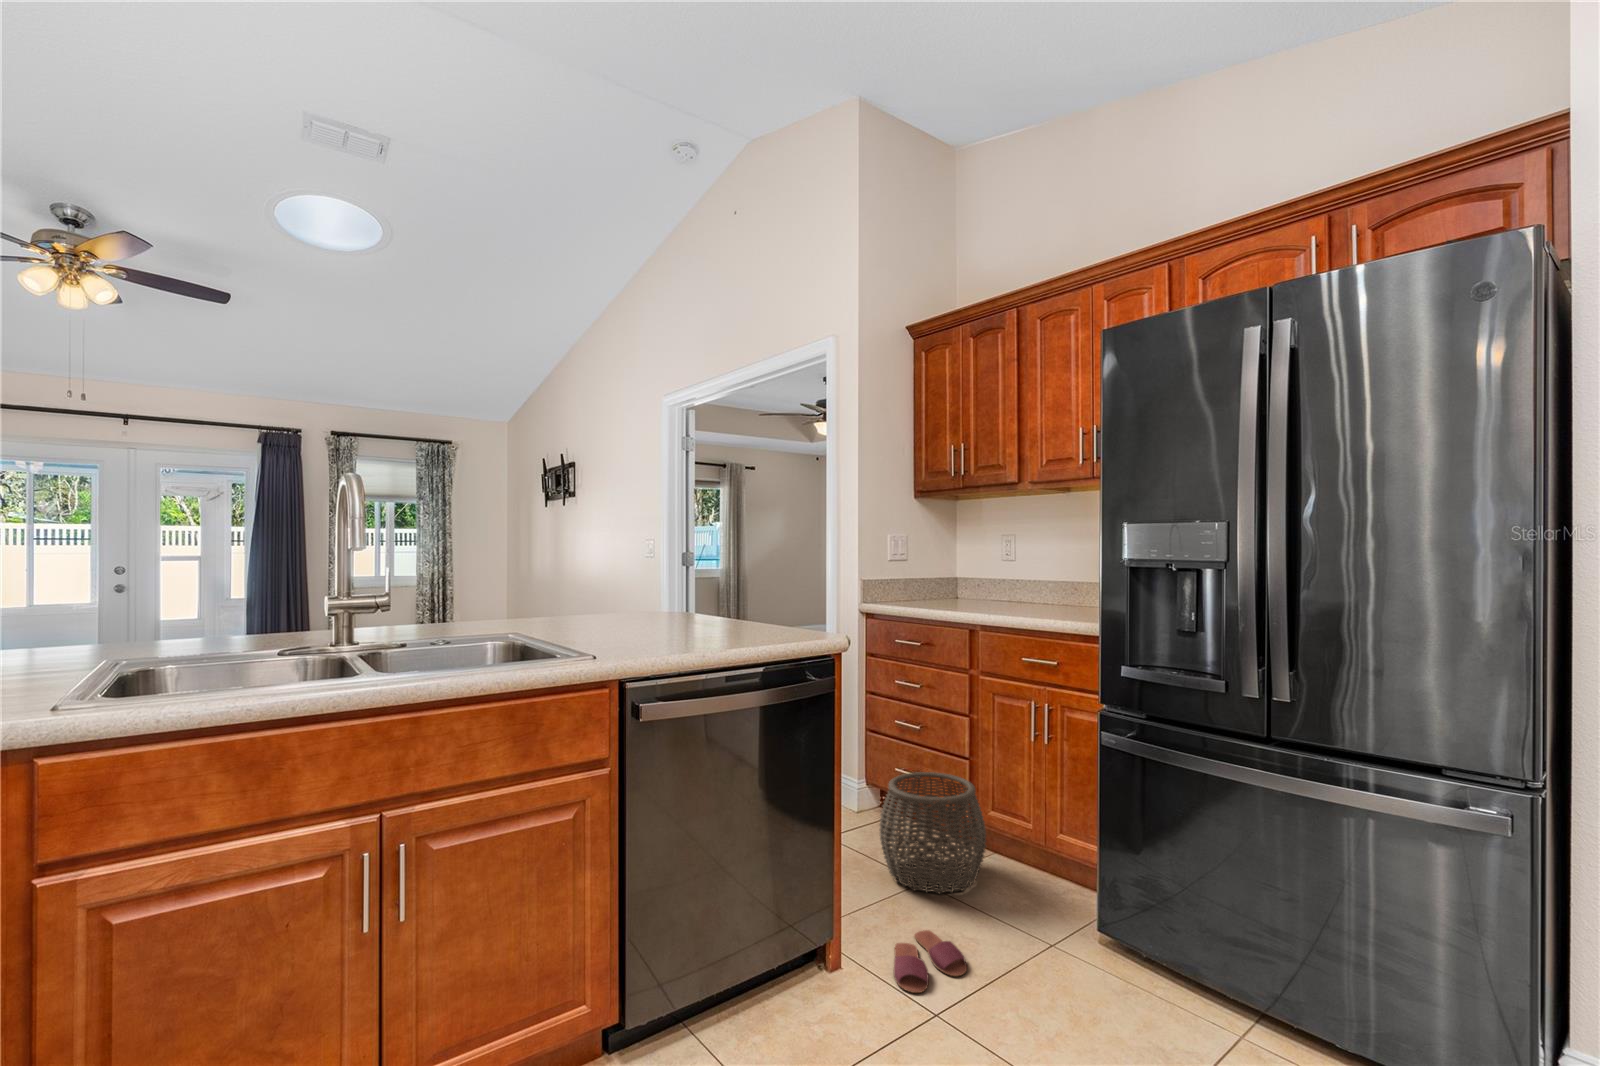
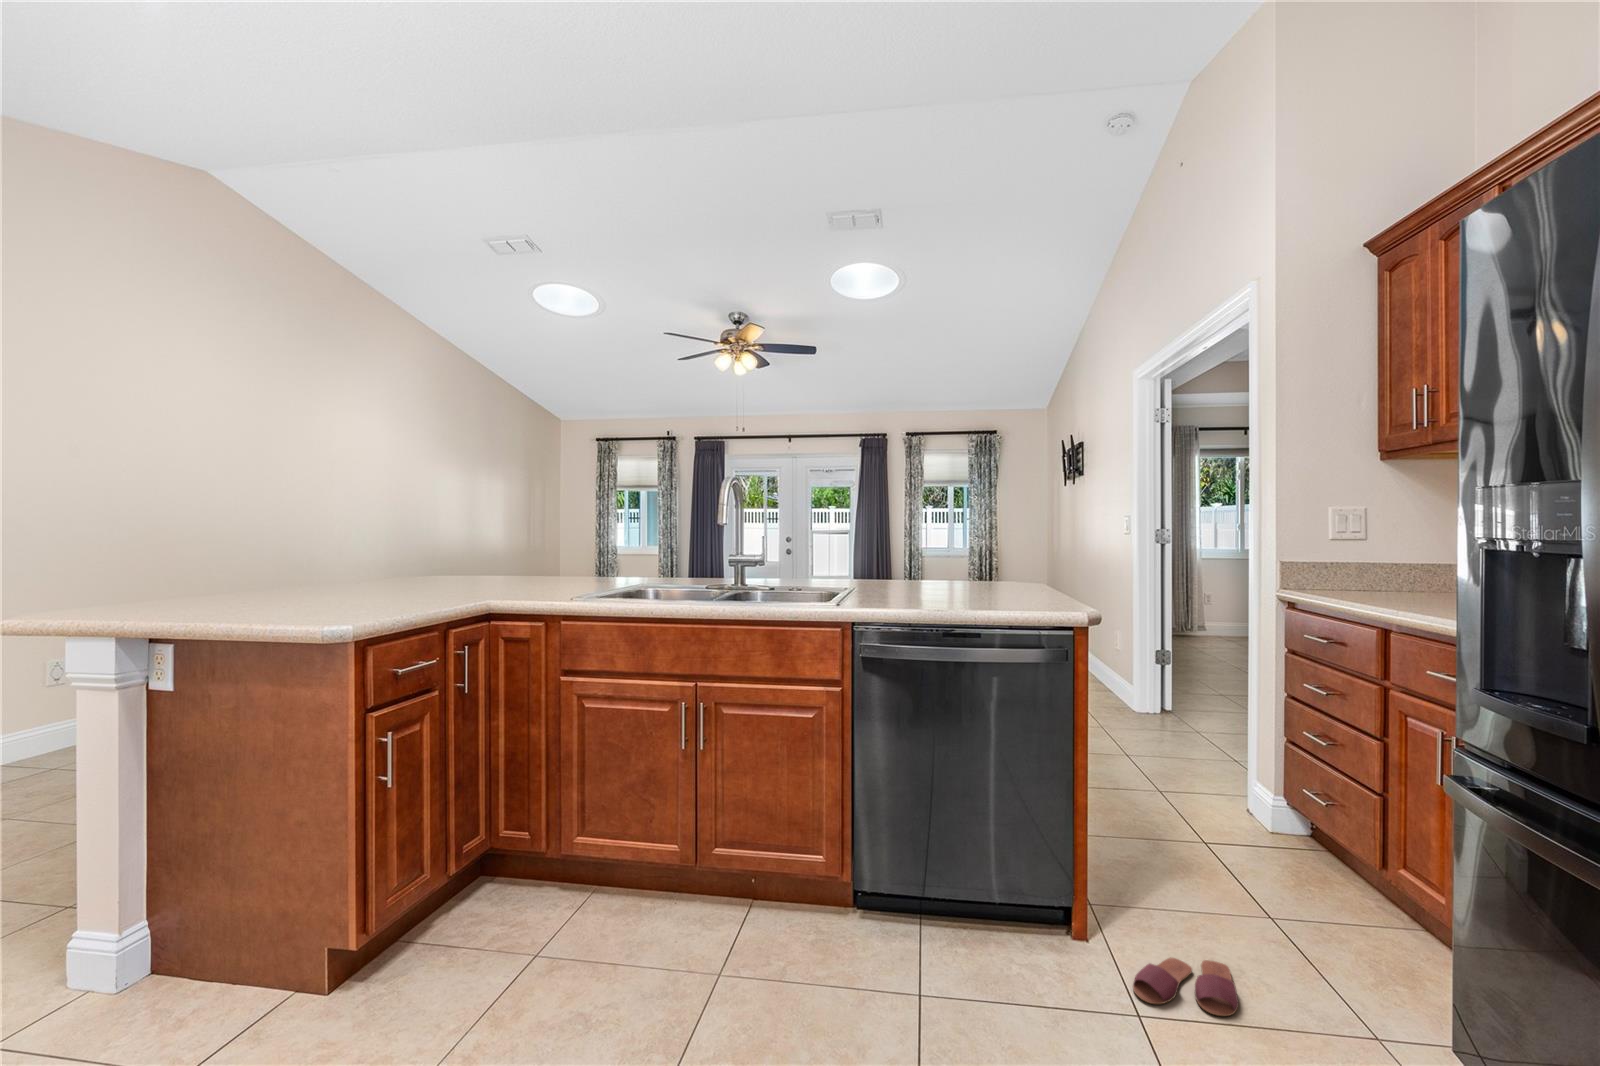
woven basket: present [879,772,986,894] -> none [1228,797,1389,956]

